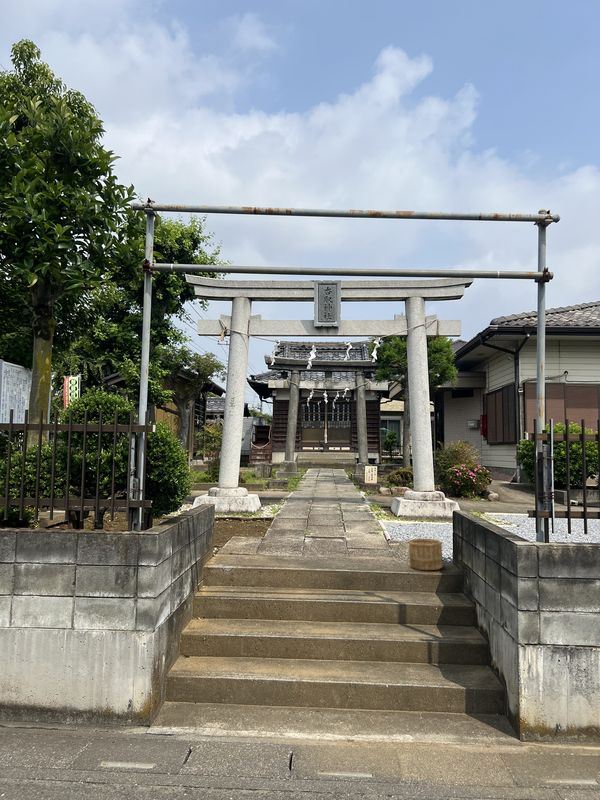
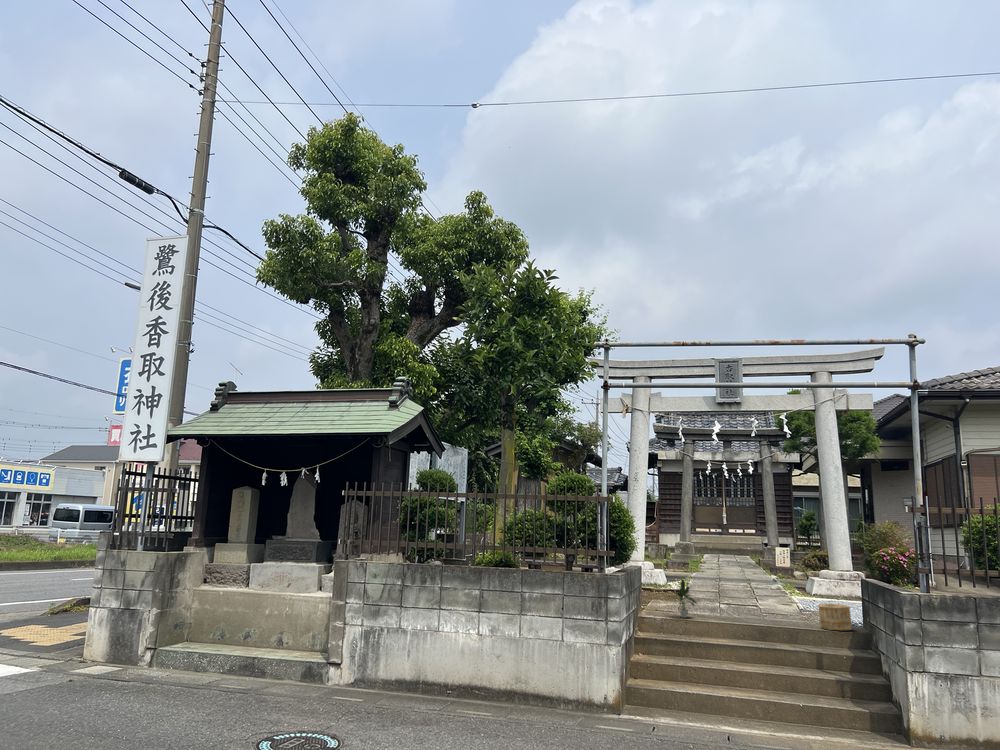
potted plant: none [250,519,277,564] -> present [675,580,697,618]

